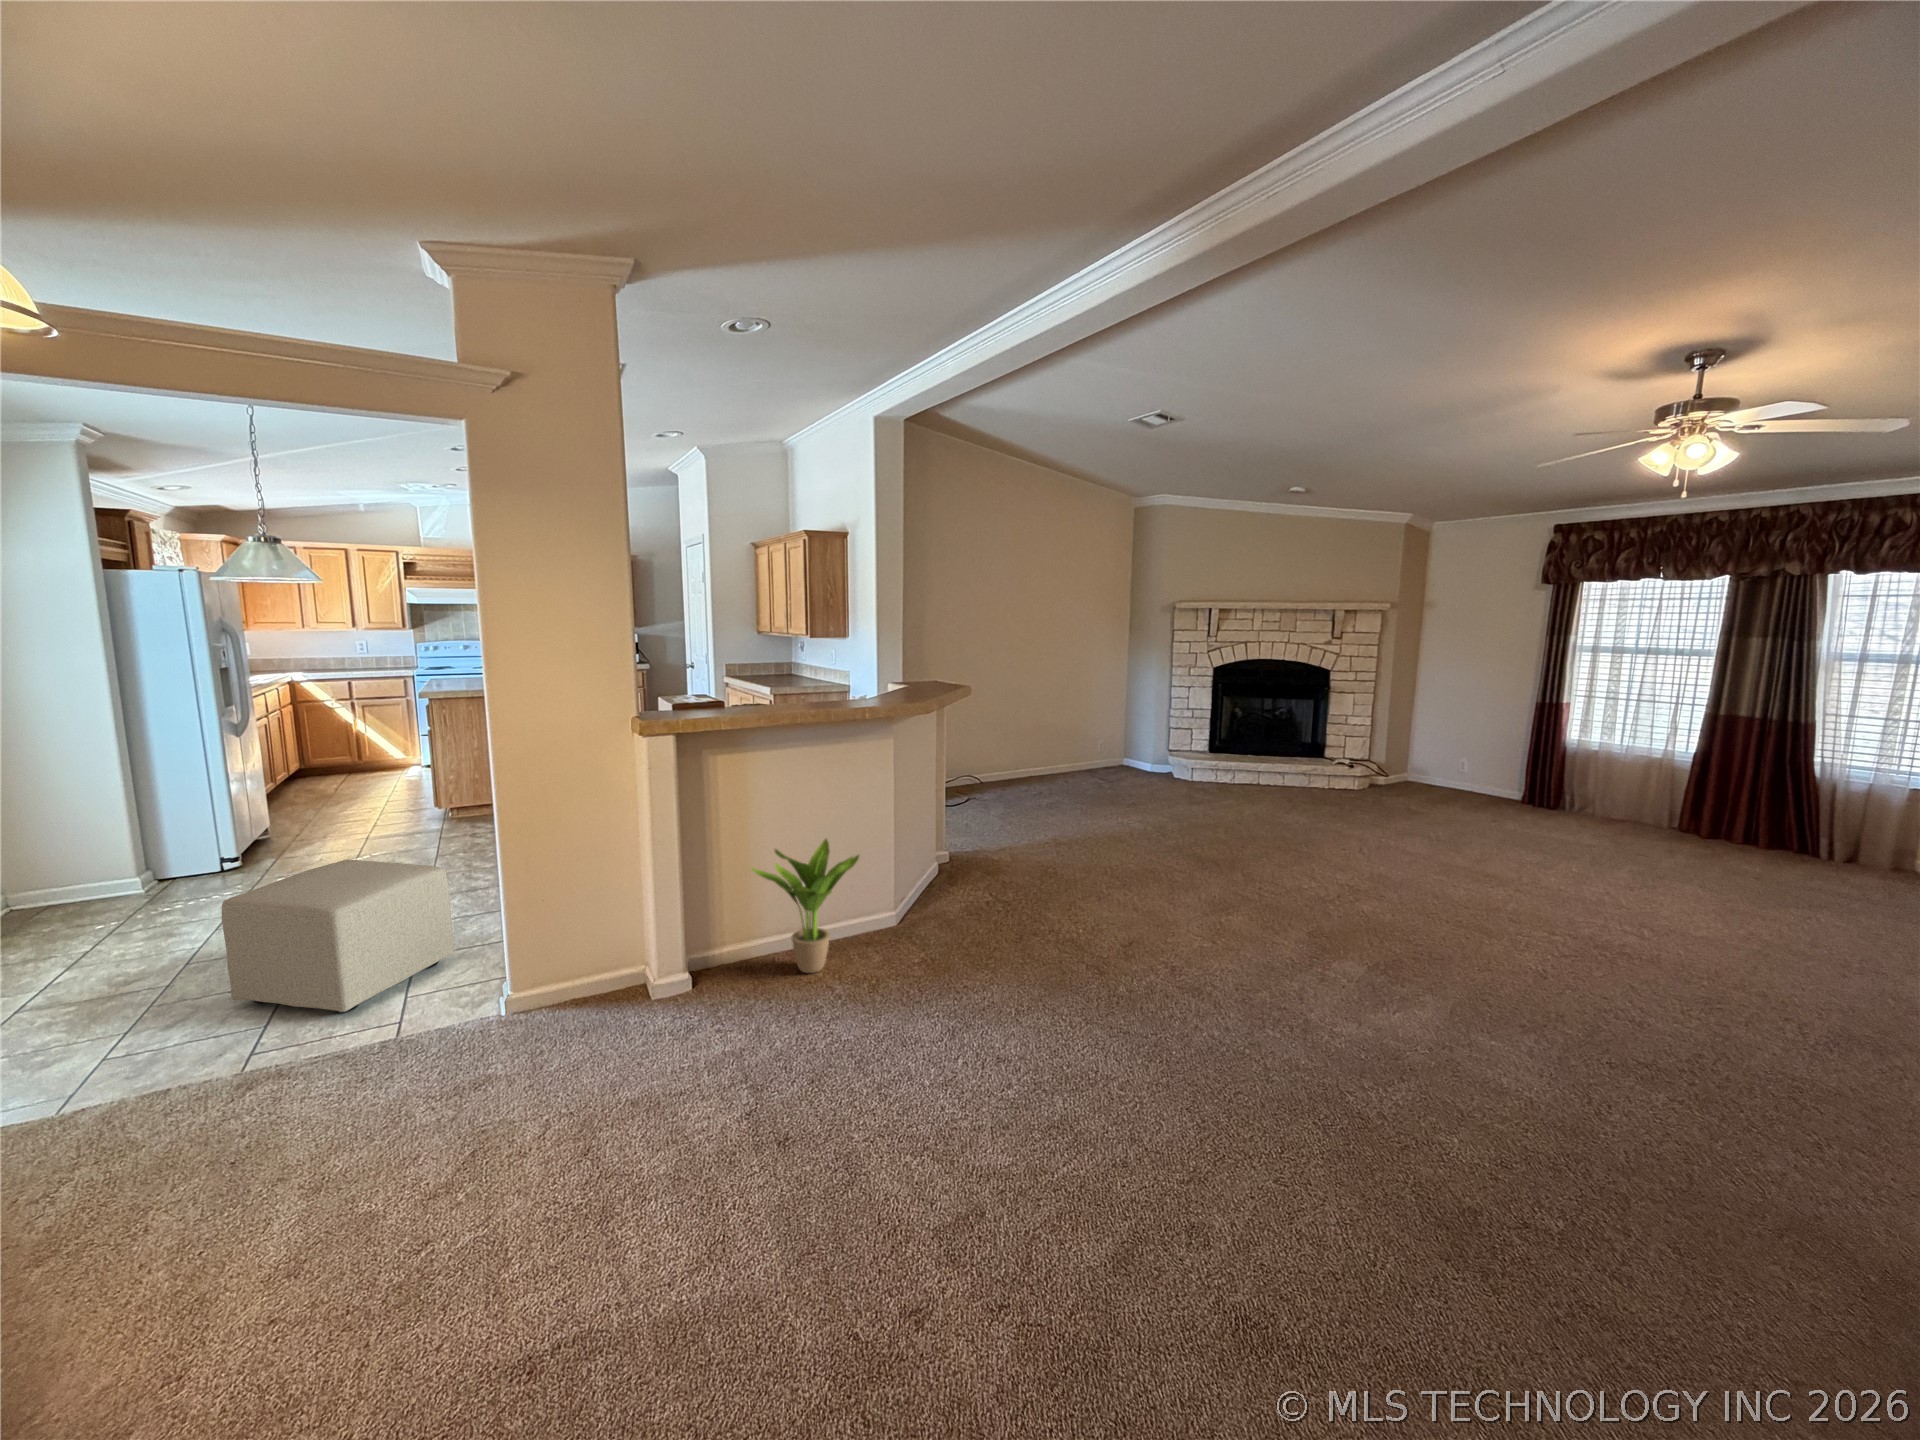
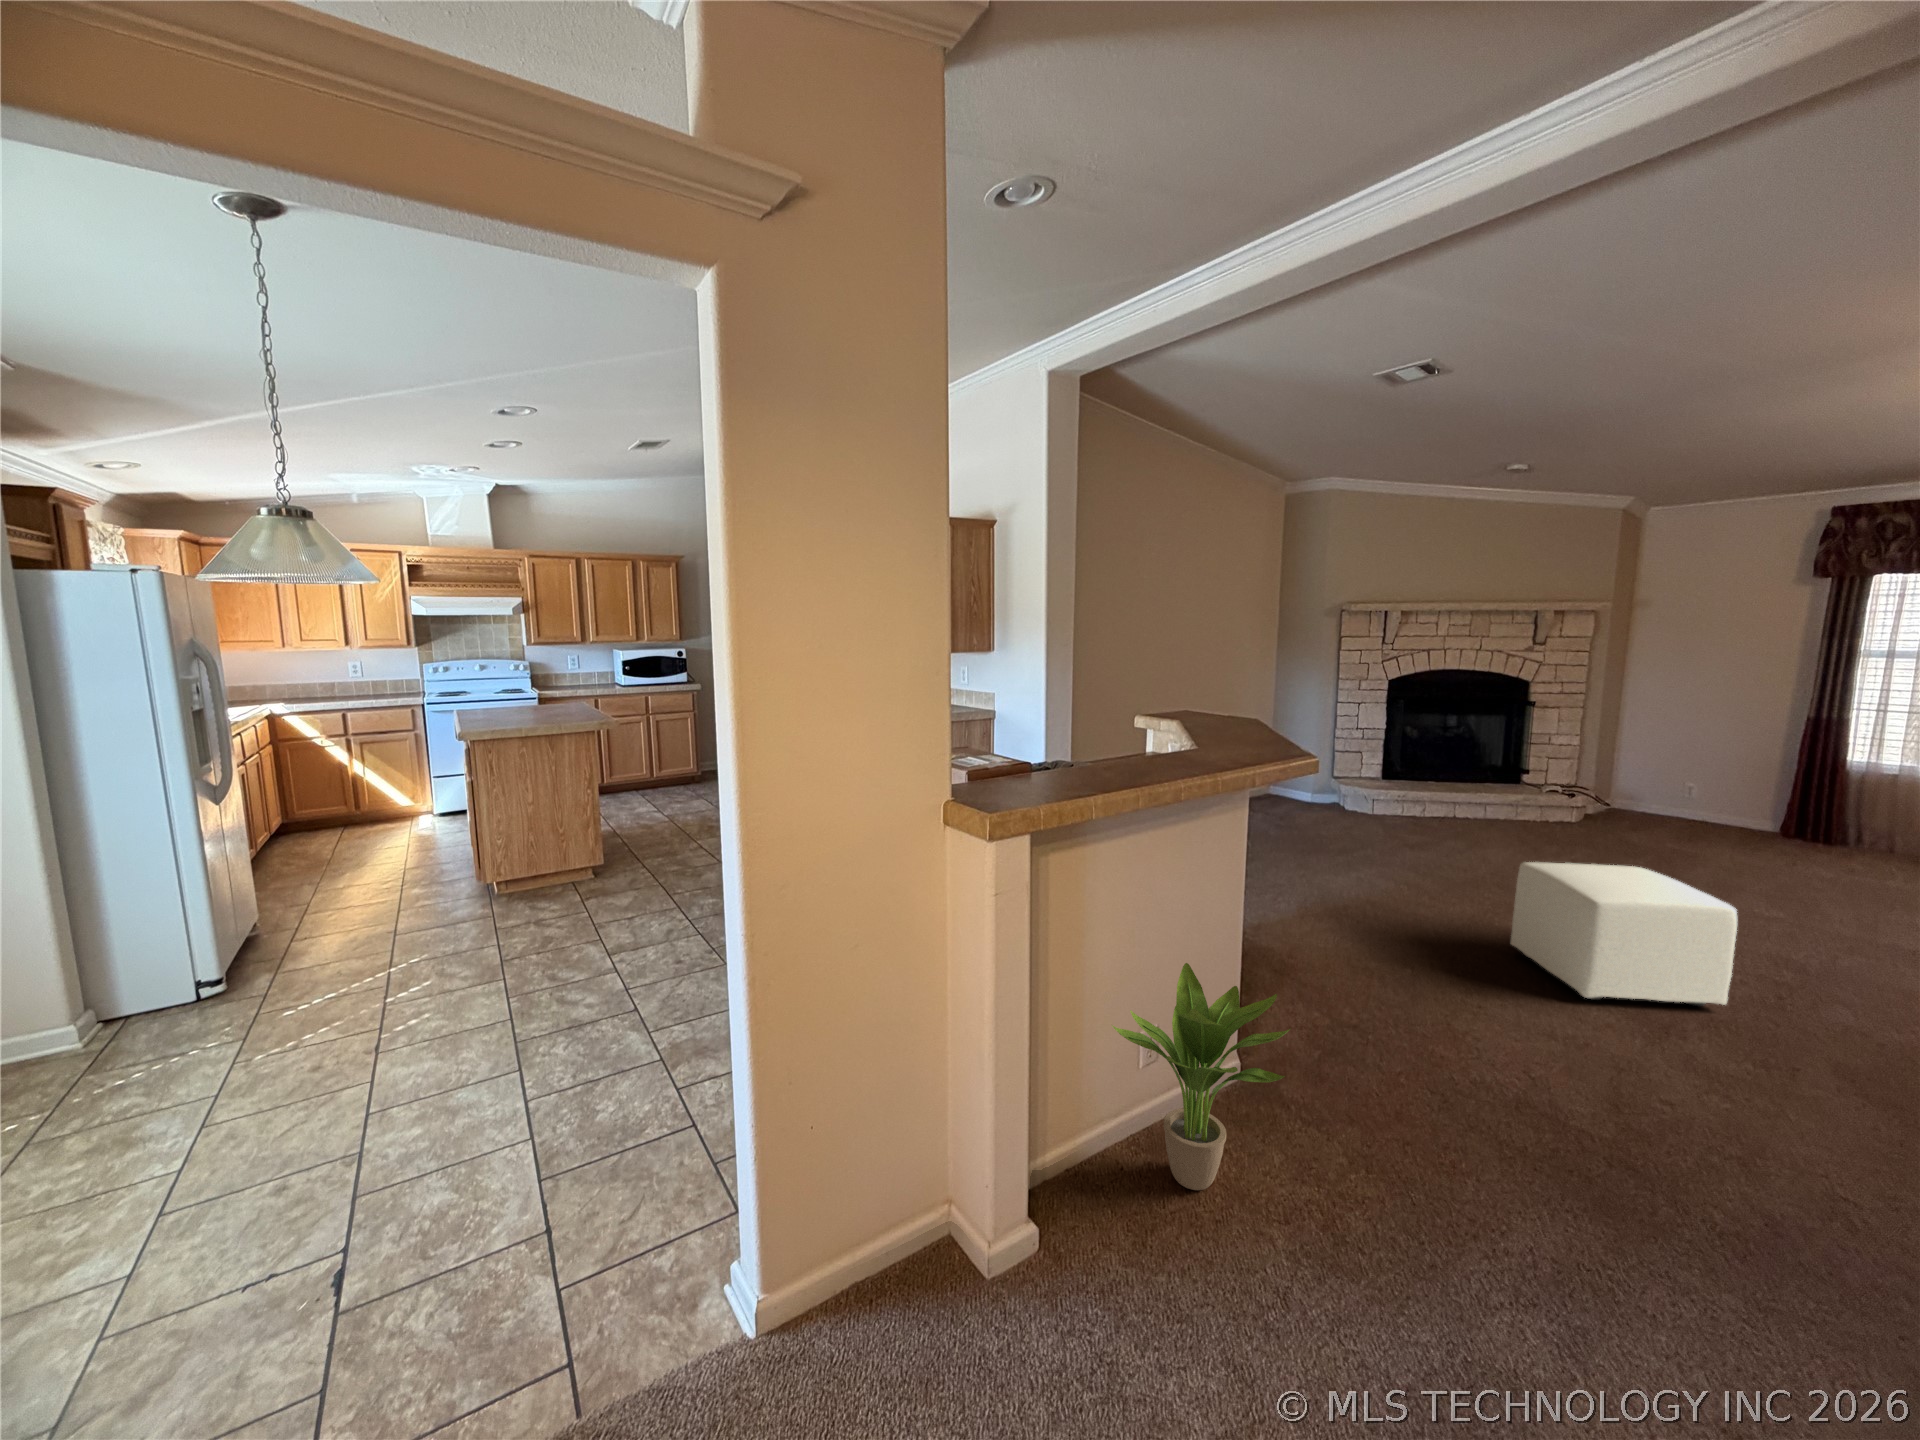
ottoman: present [222,860,454,1013] -> present [1511,862,1737,1006]

